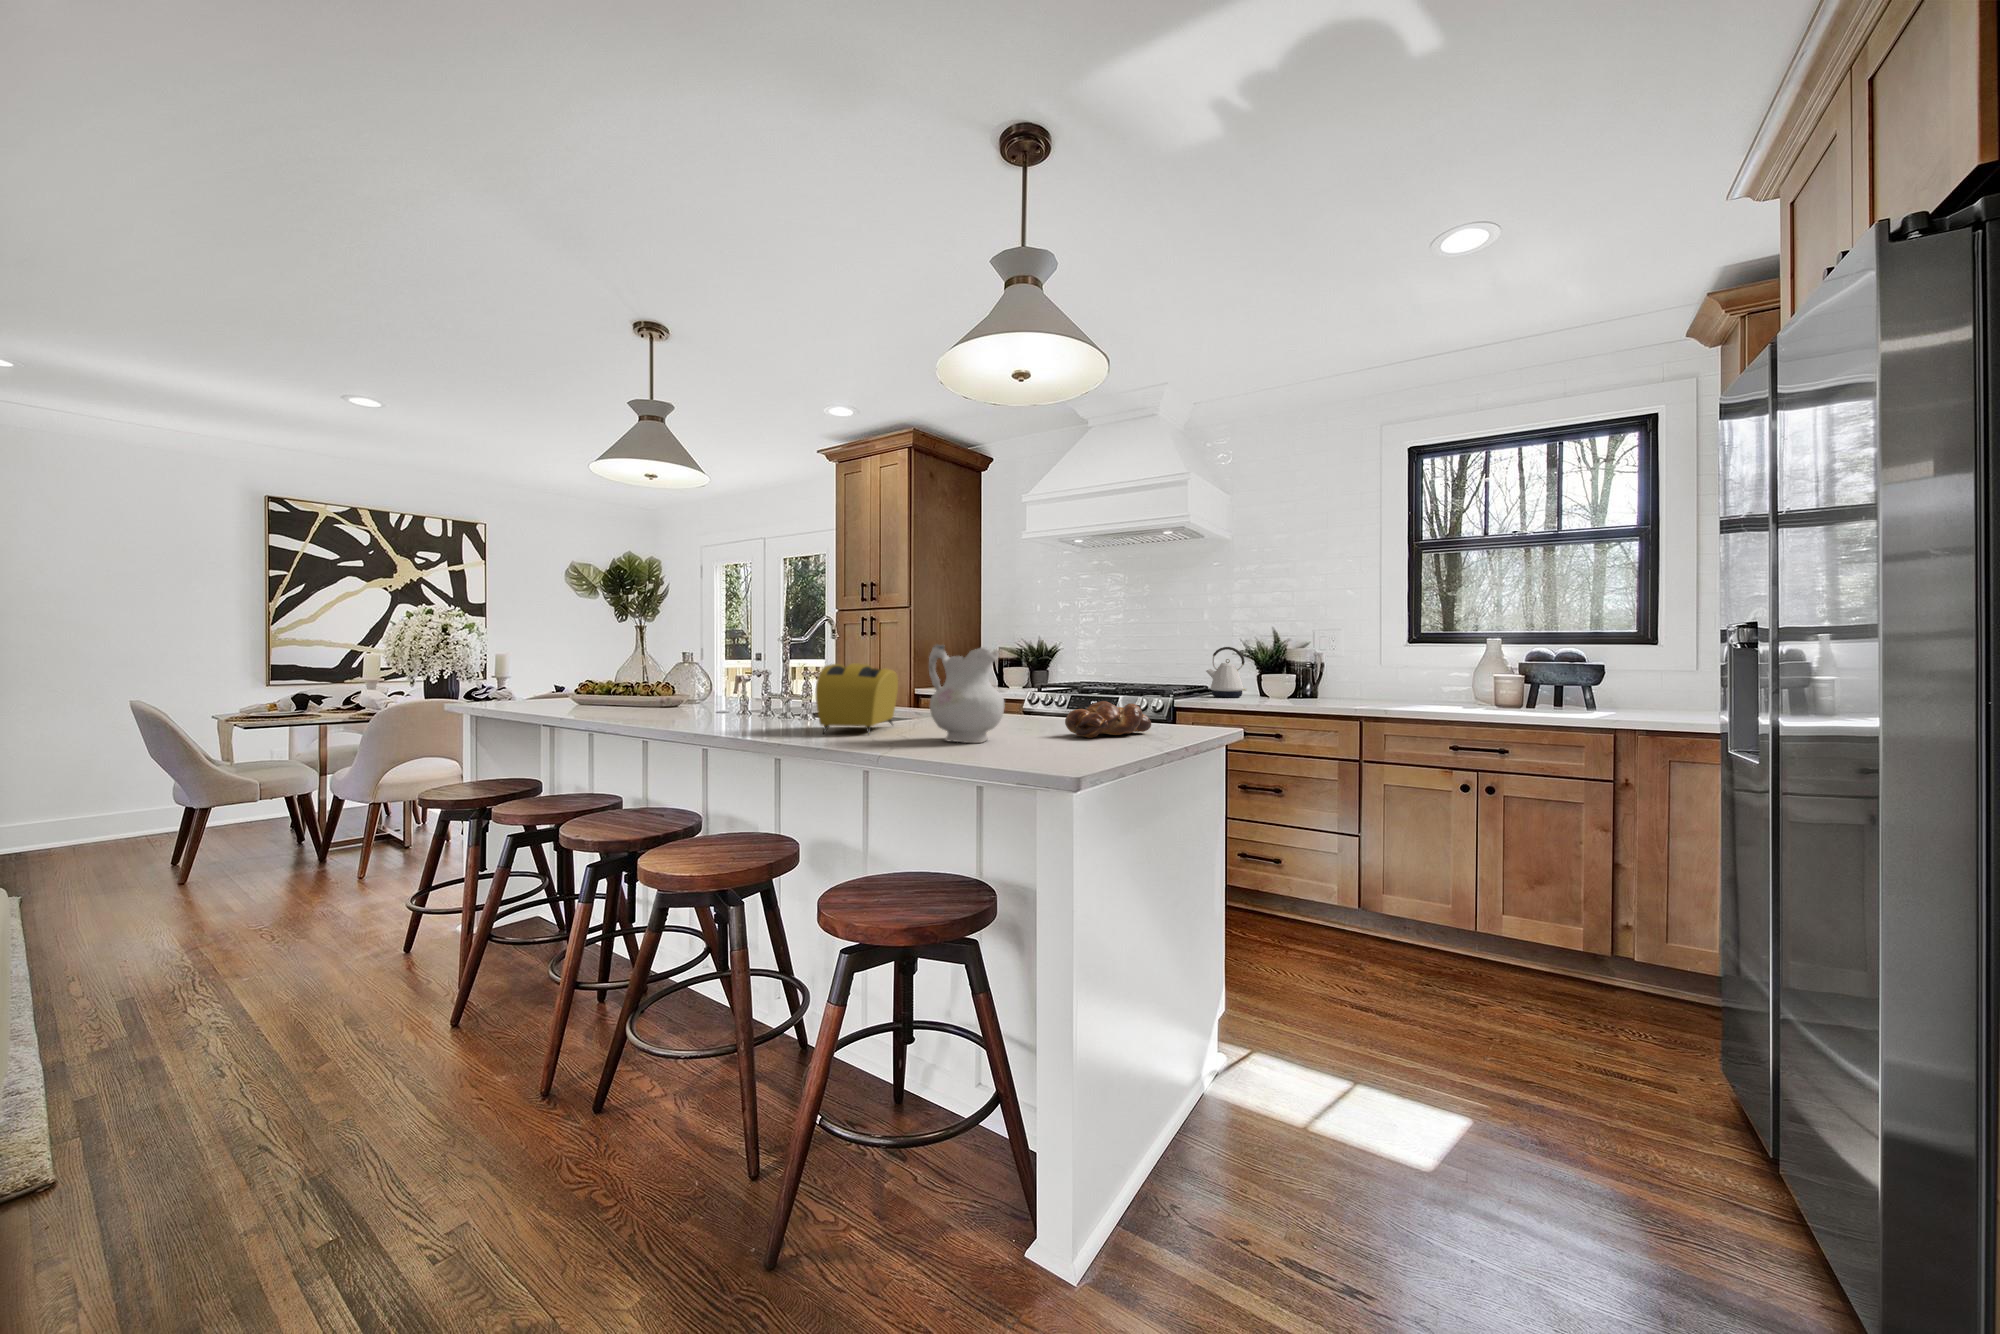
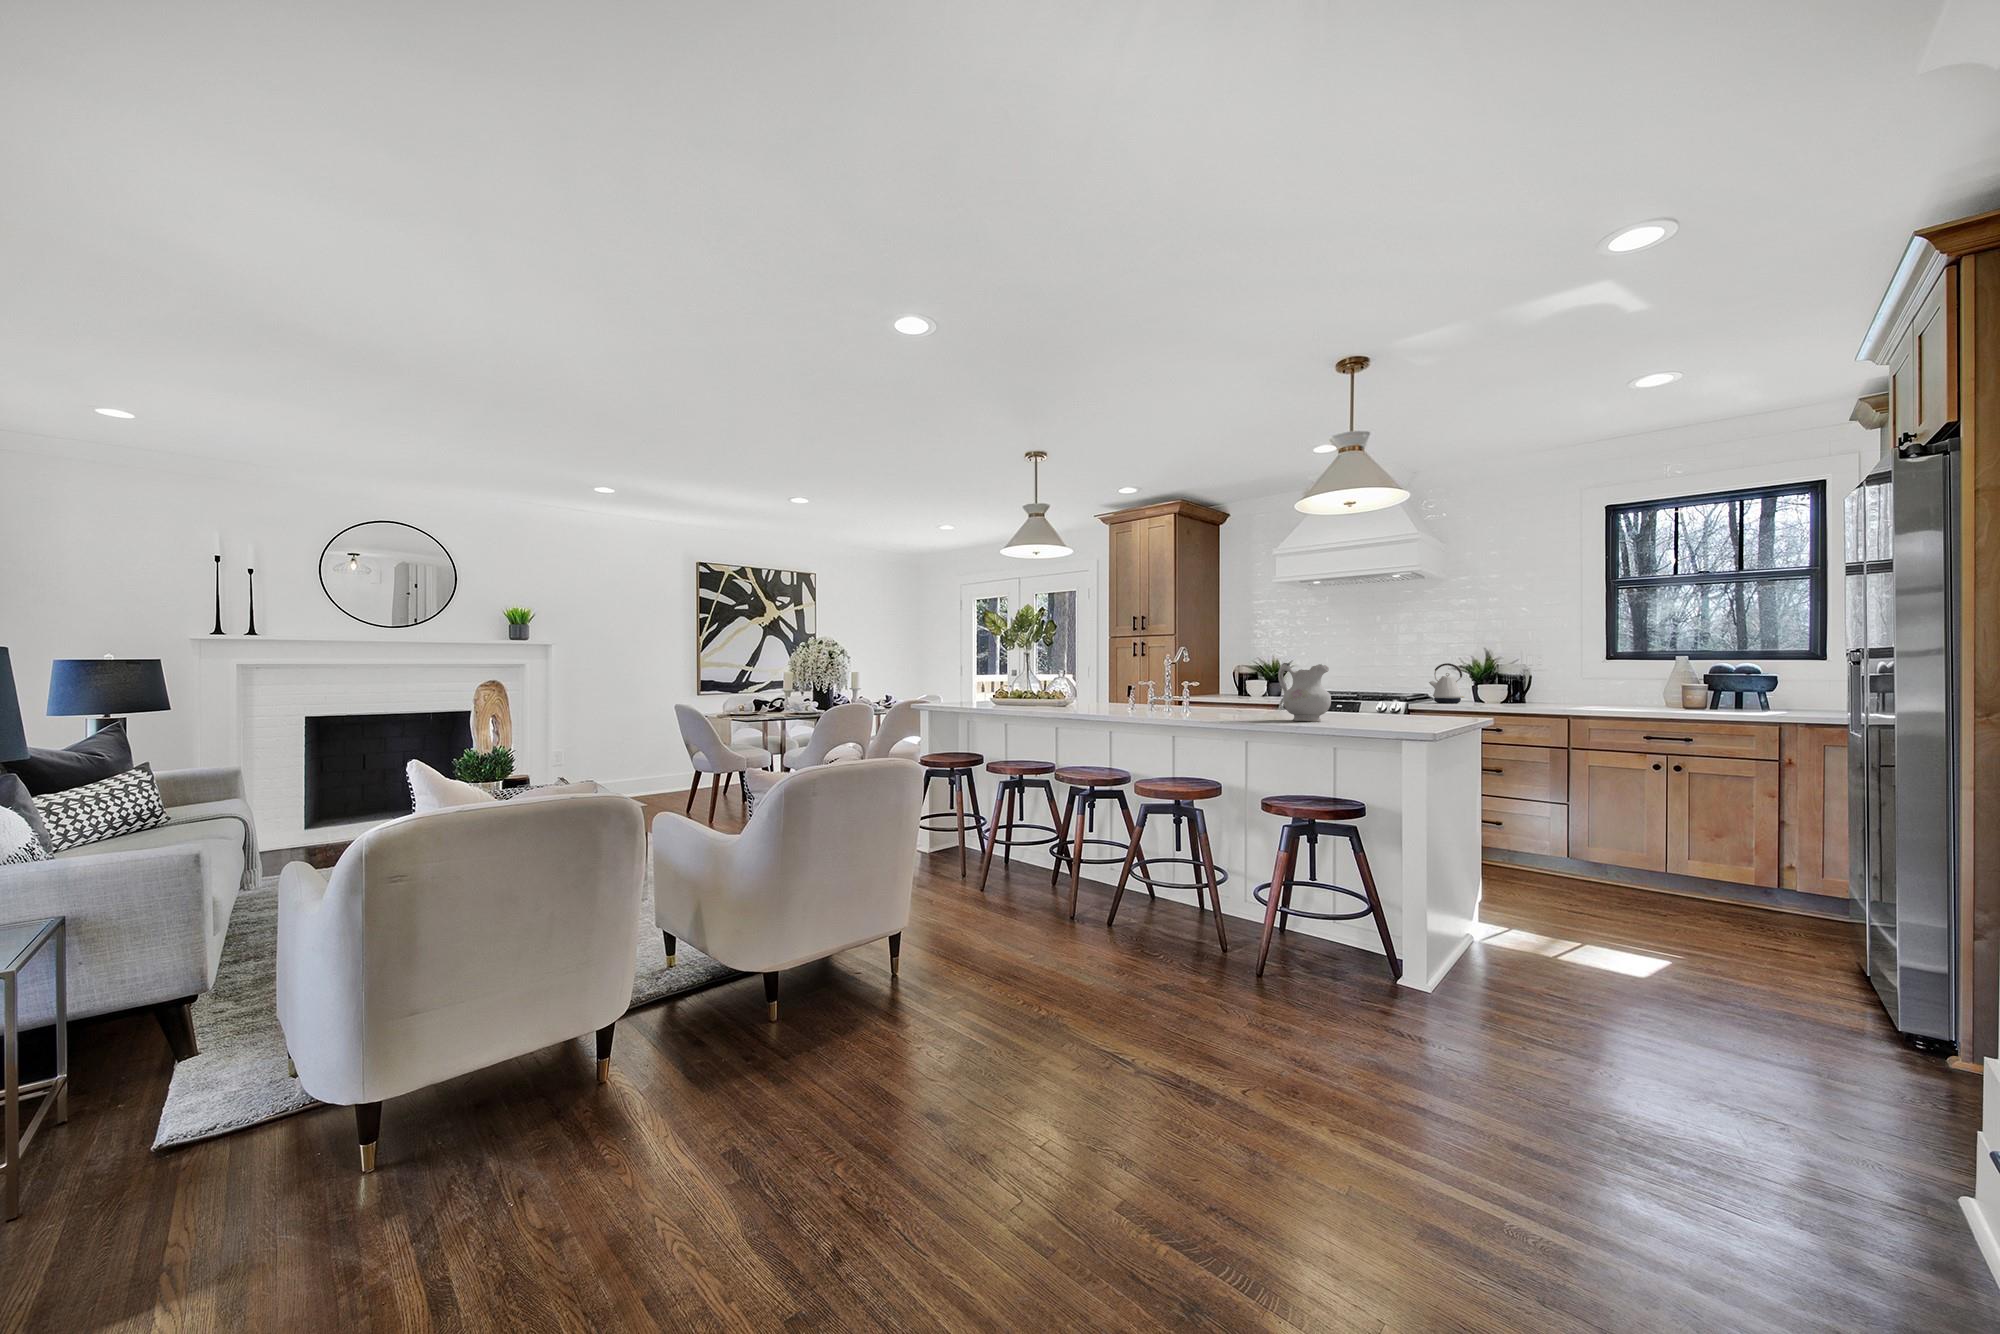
toaster: present [816,663,898,734] -> none [1200,675,1243,719]
bread loaf: present [1065,701,1151,738] -> none [1365,698,1422,720]

